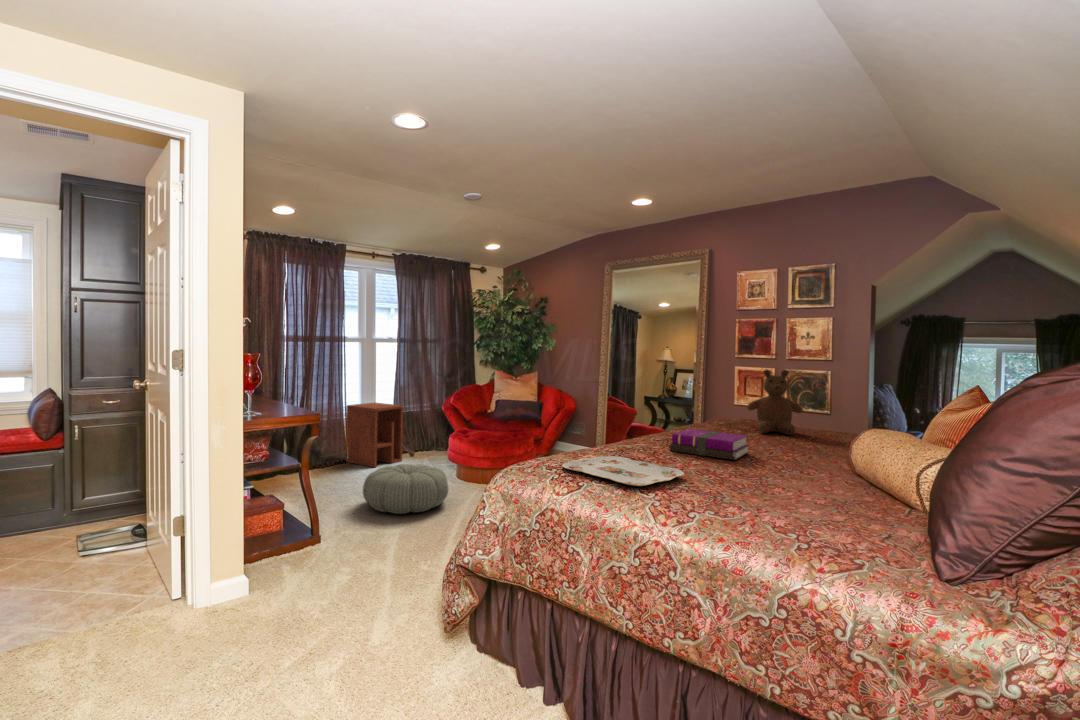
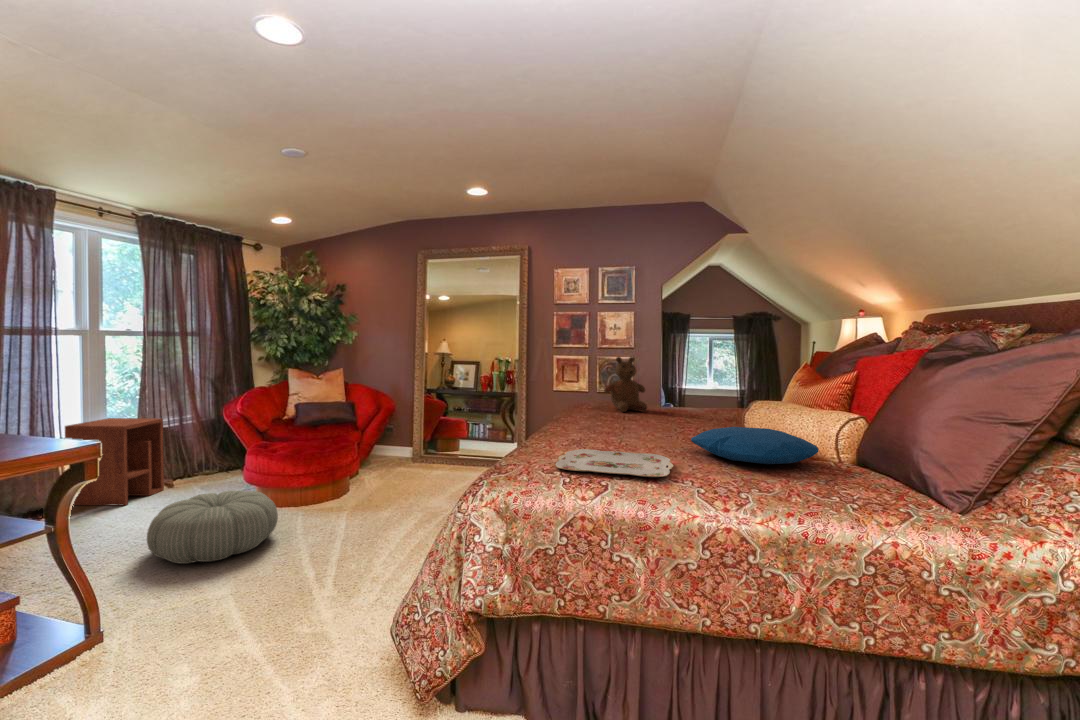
notebook: present [669,429,749,460] -> none [597,414,662,439]
pillow: none [737,453,877,499] -> present [691,427,819,464]

